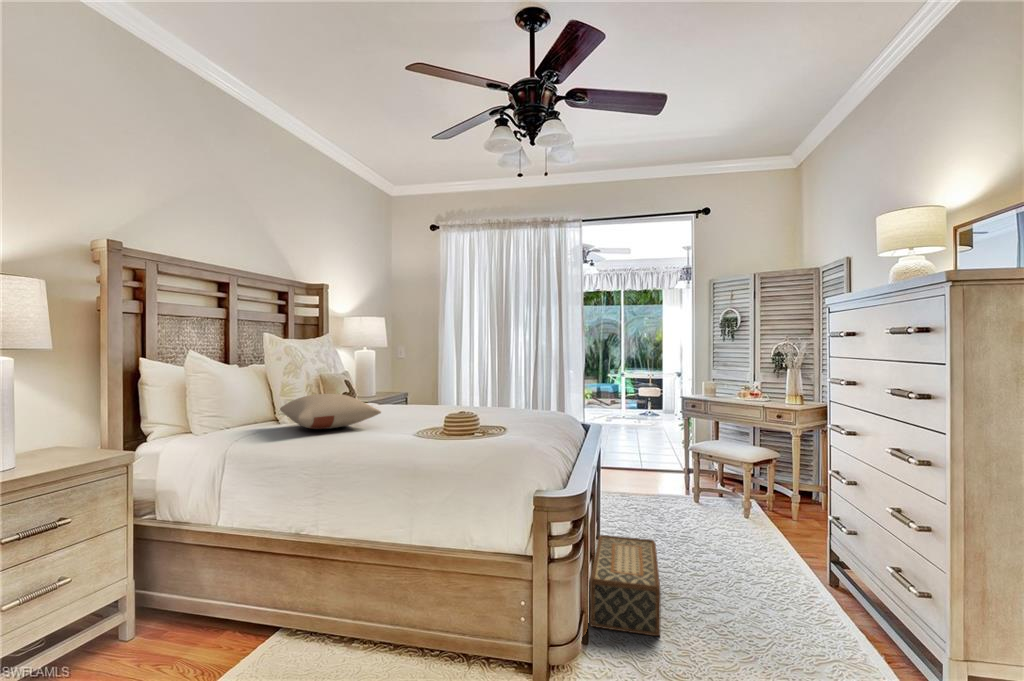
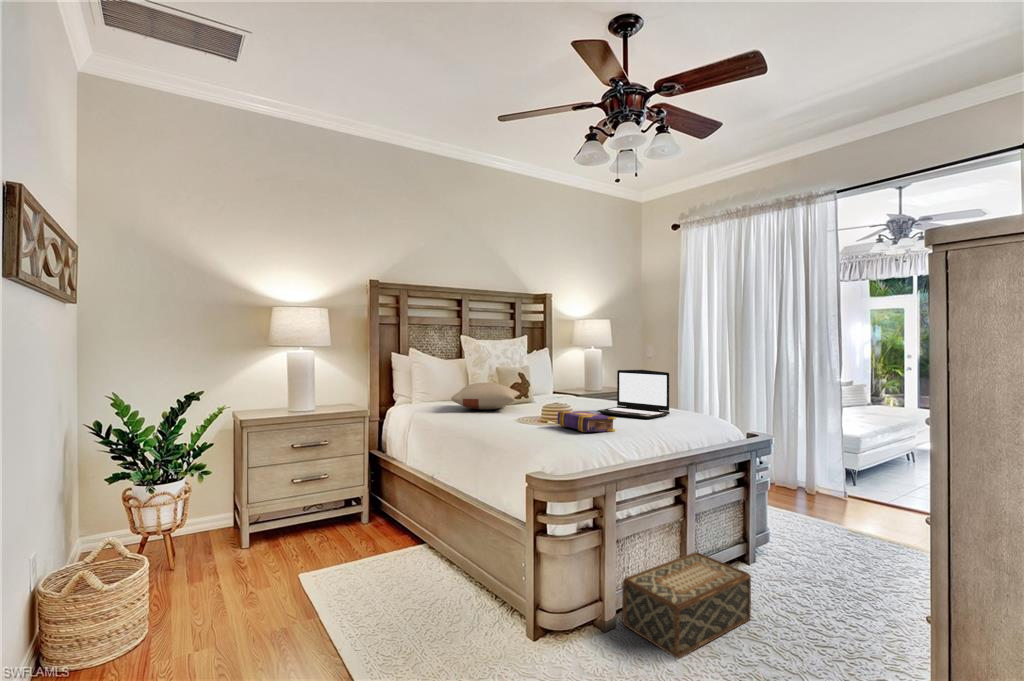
laptop: none [470,369,532,417] -> present [598,370,670,419]
book: none [482,416,546,438] -> present [557,411,616,432]

